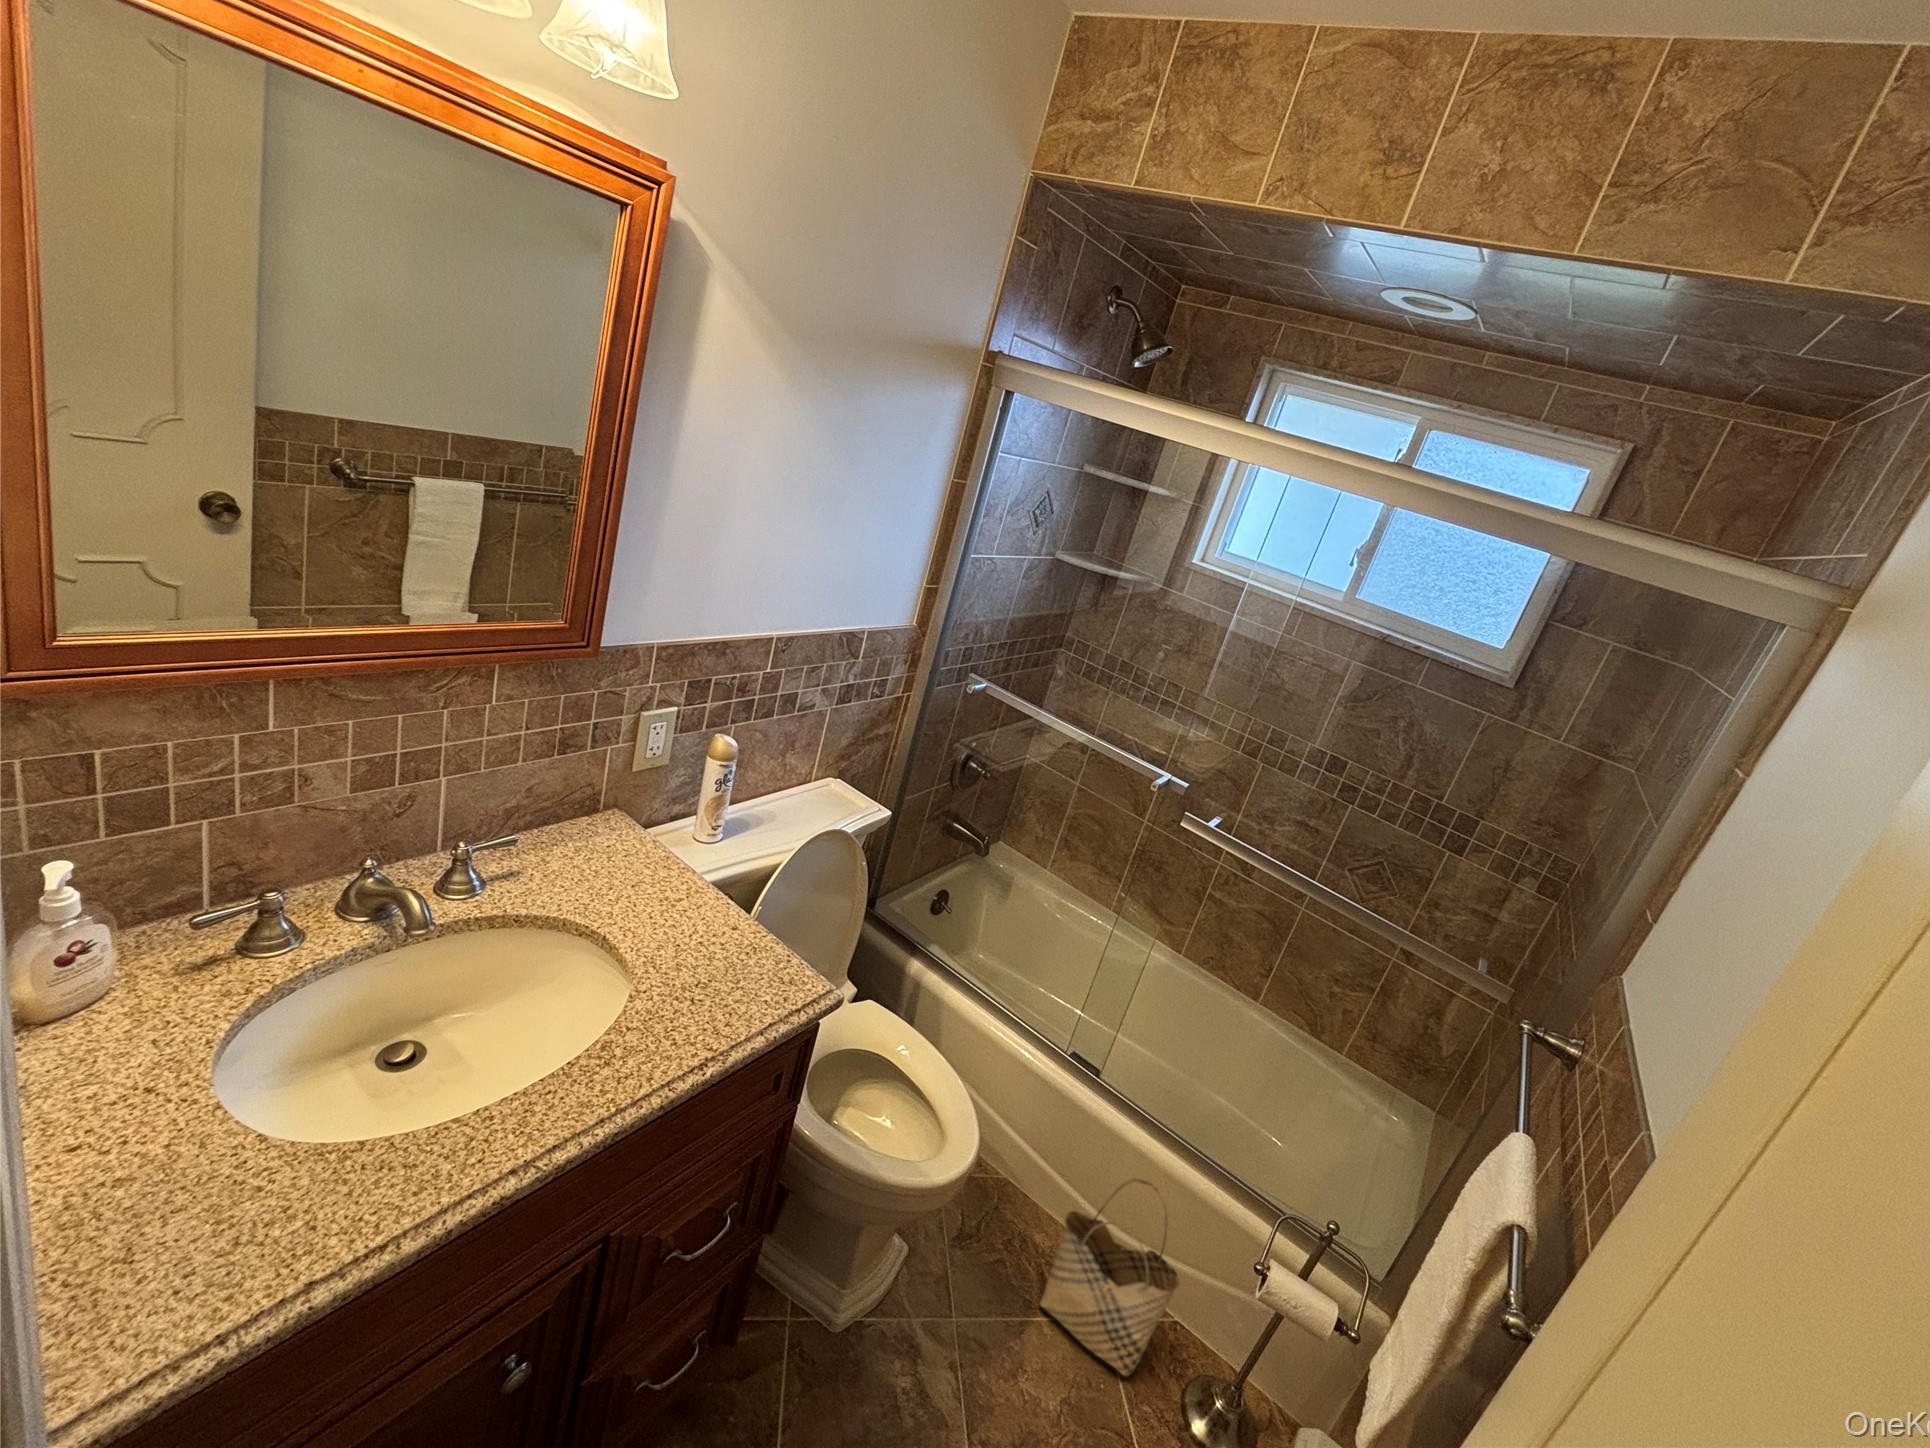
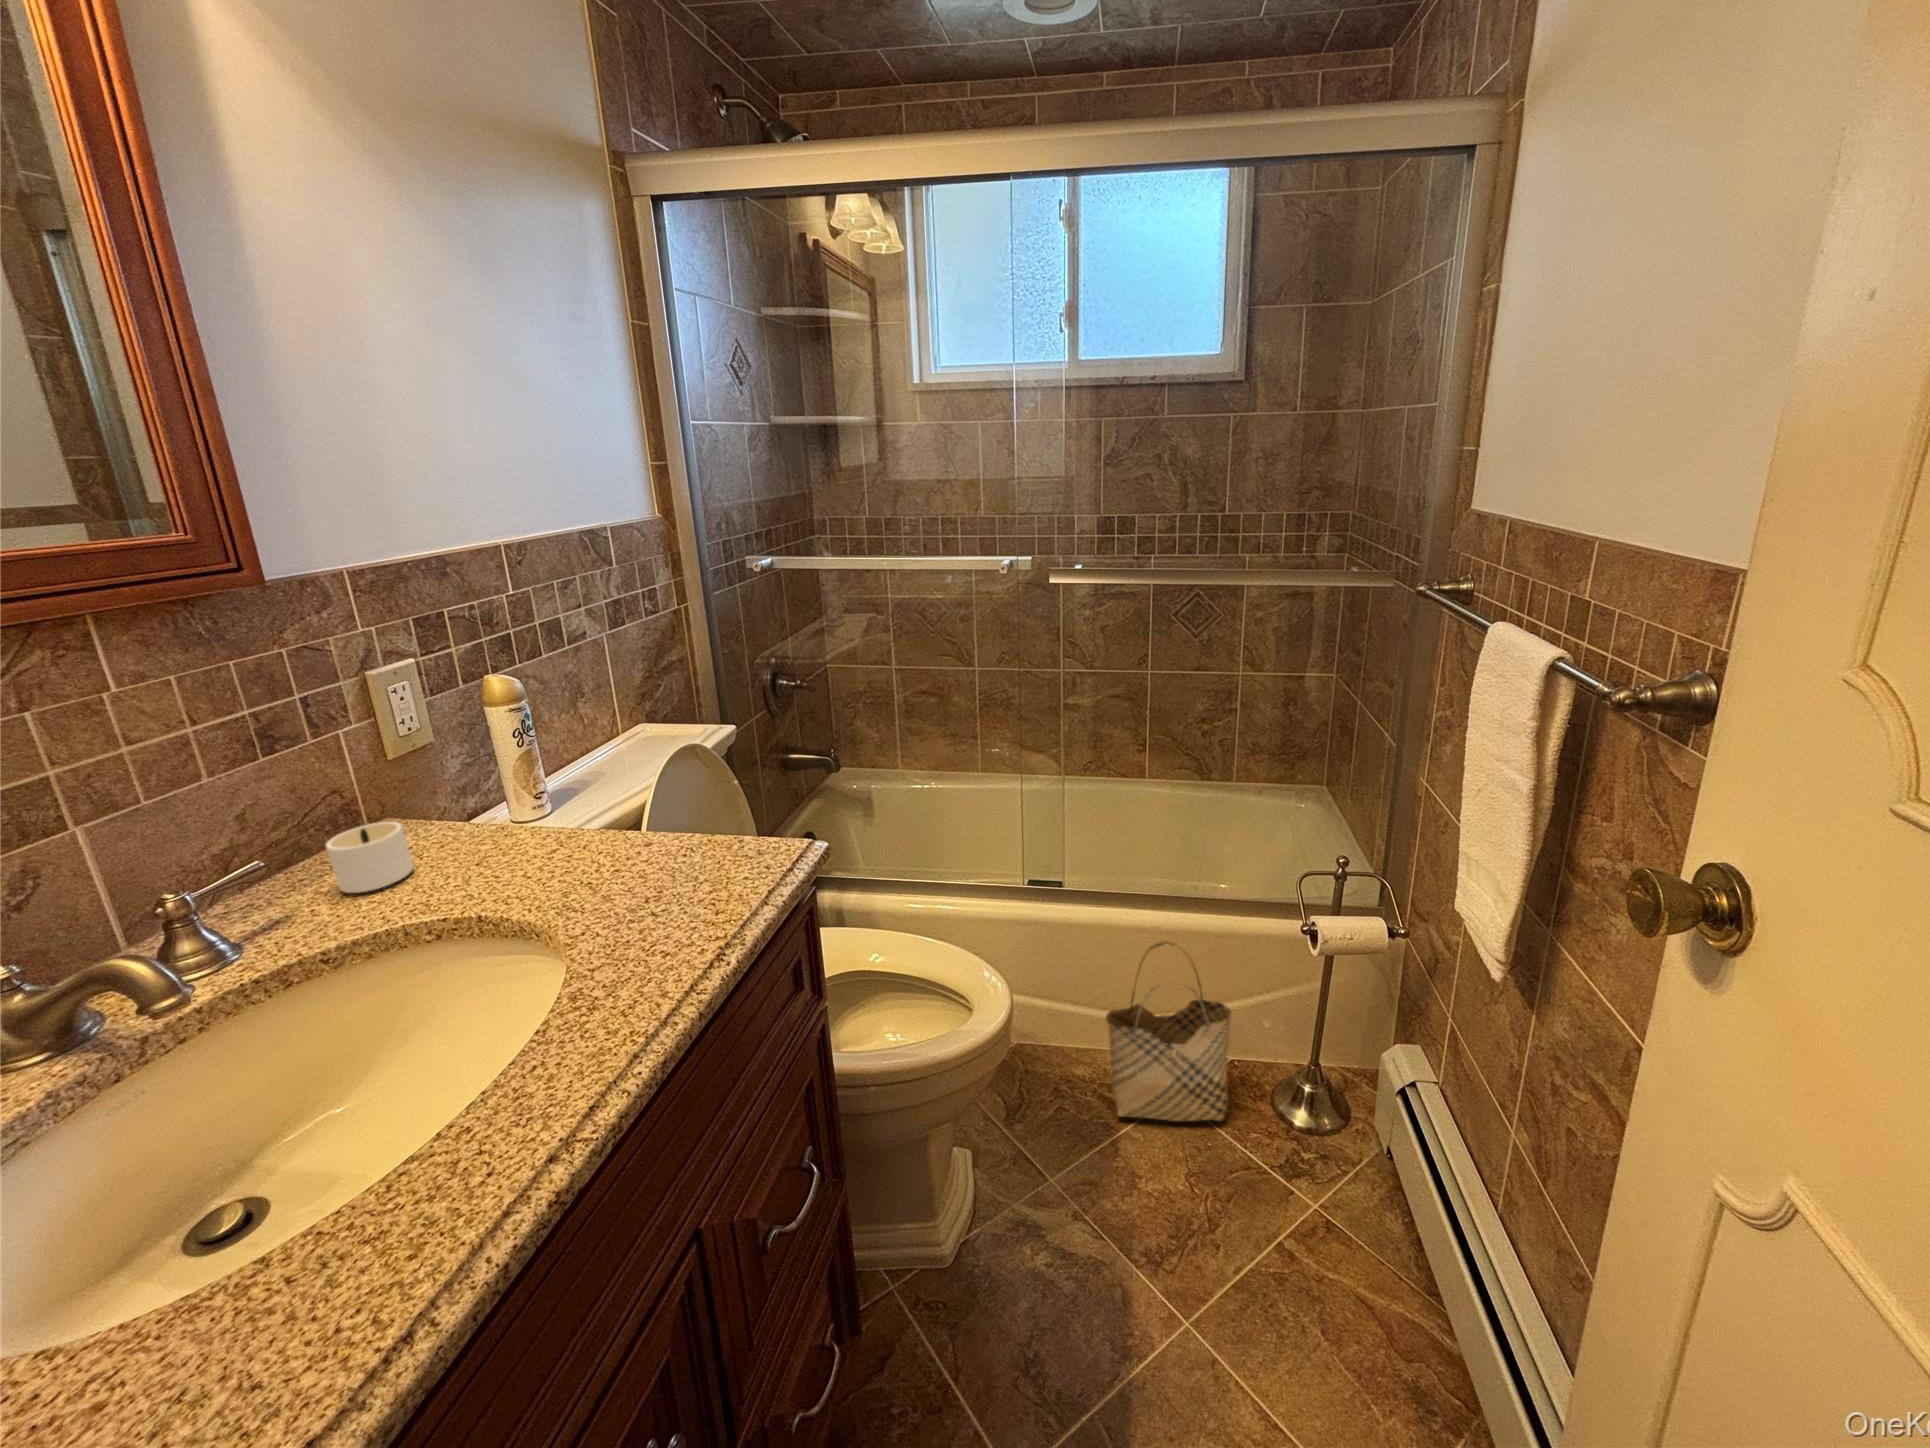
candle: none [558,825,620,874] -> present [326,822,413,893]

